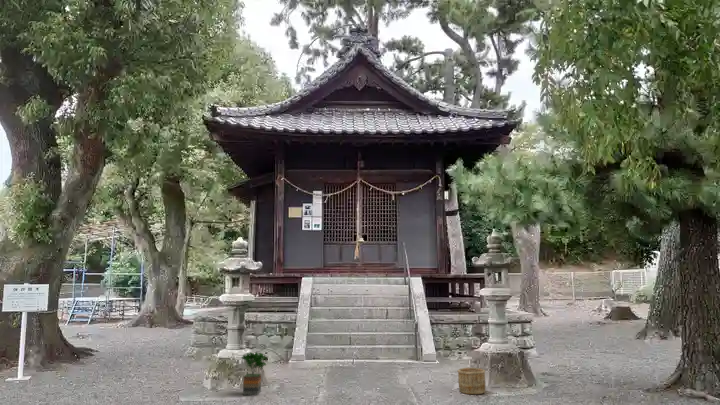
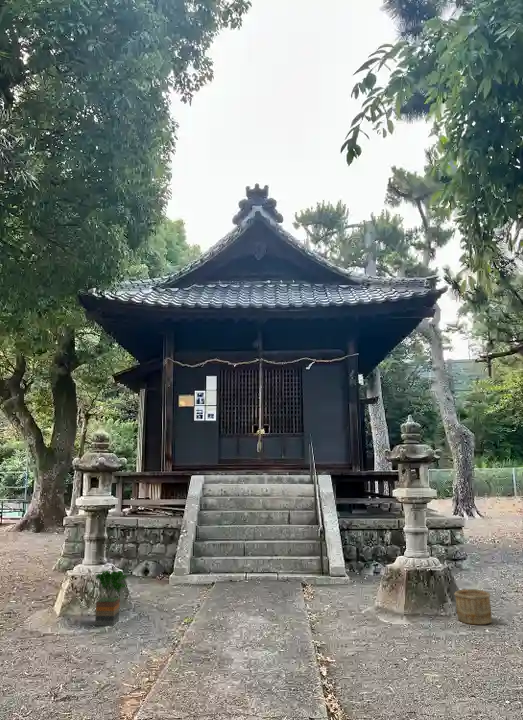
wooden bucket: present [457,368,486,394] -> present [454,589,492,625]

